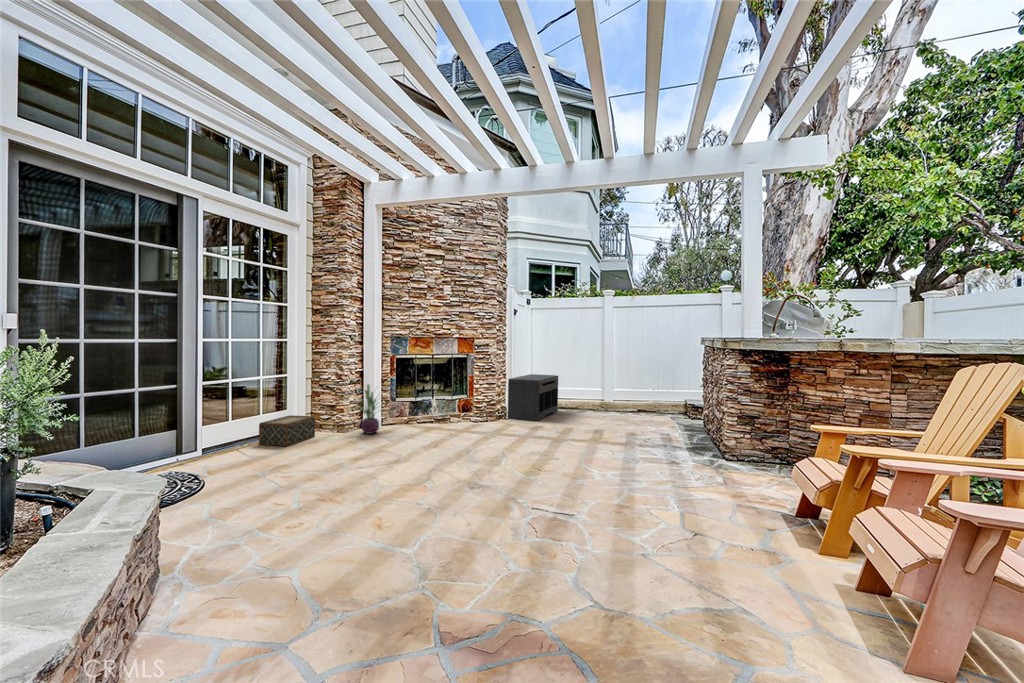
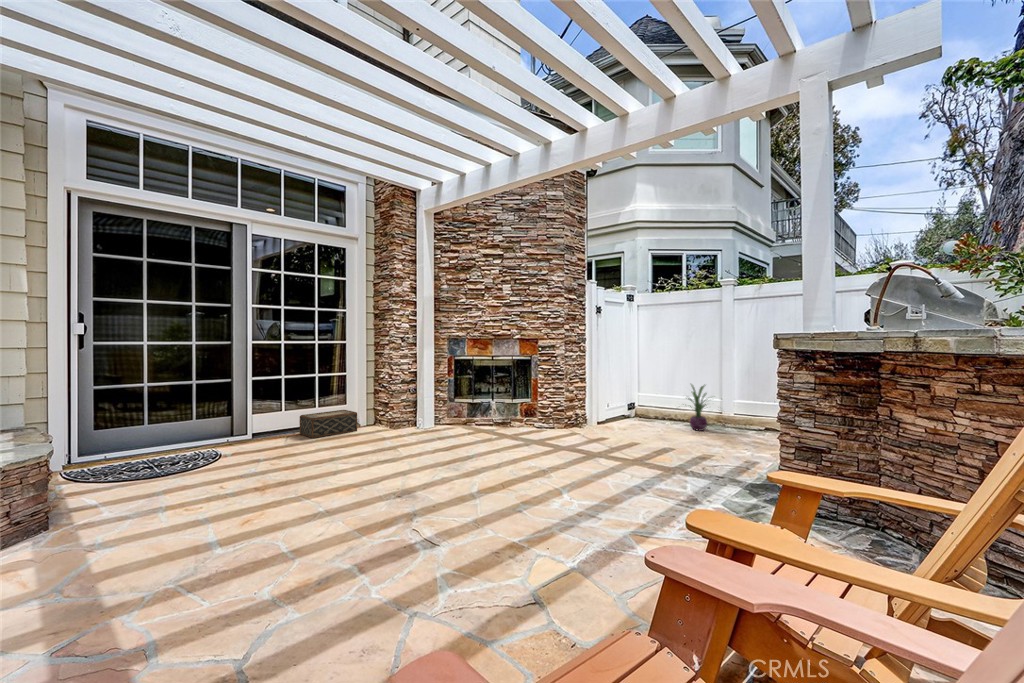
bench: present [508,374,558,421] -> none [574,380,653,434]
decorative plant: present [361,384,379,434] -> present [688,384,707,431]

